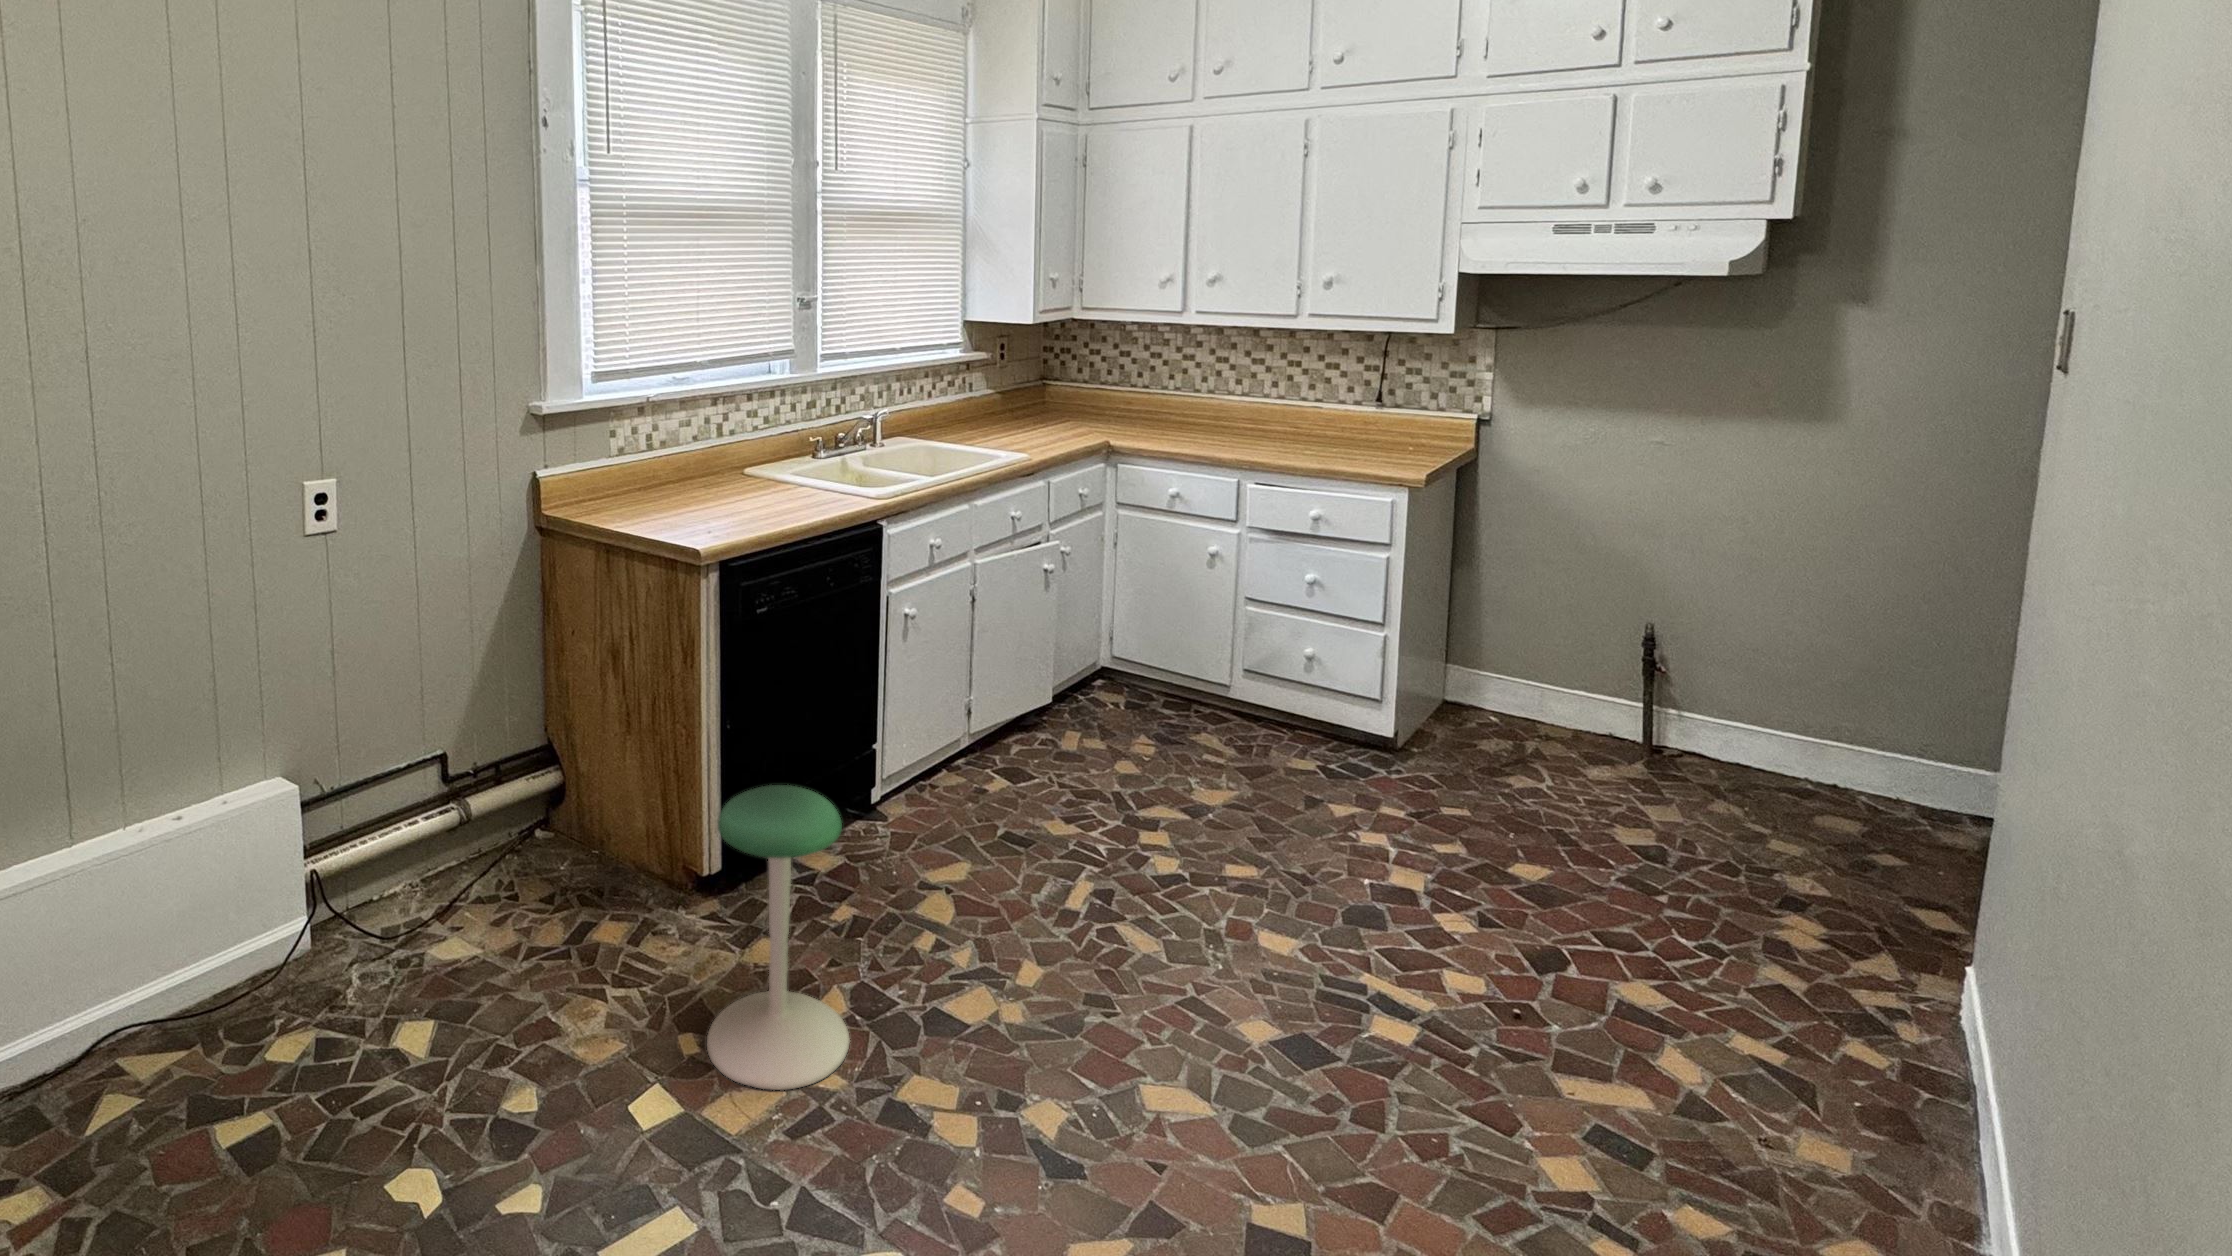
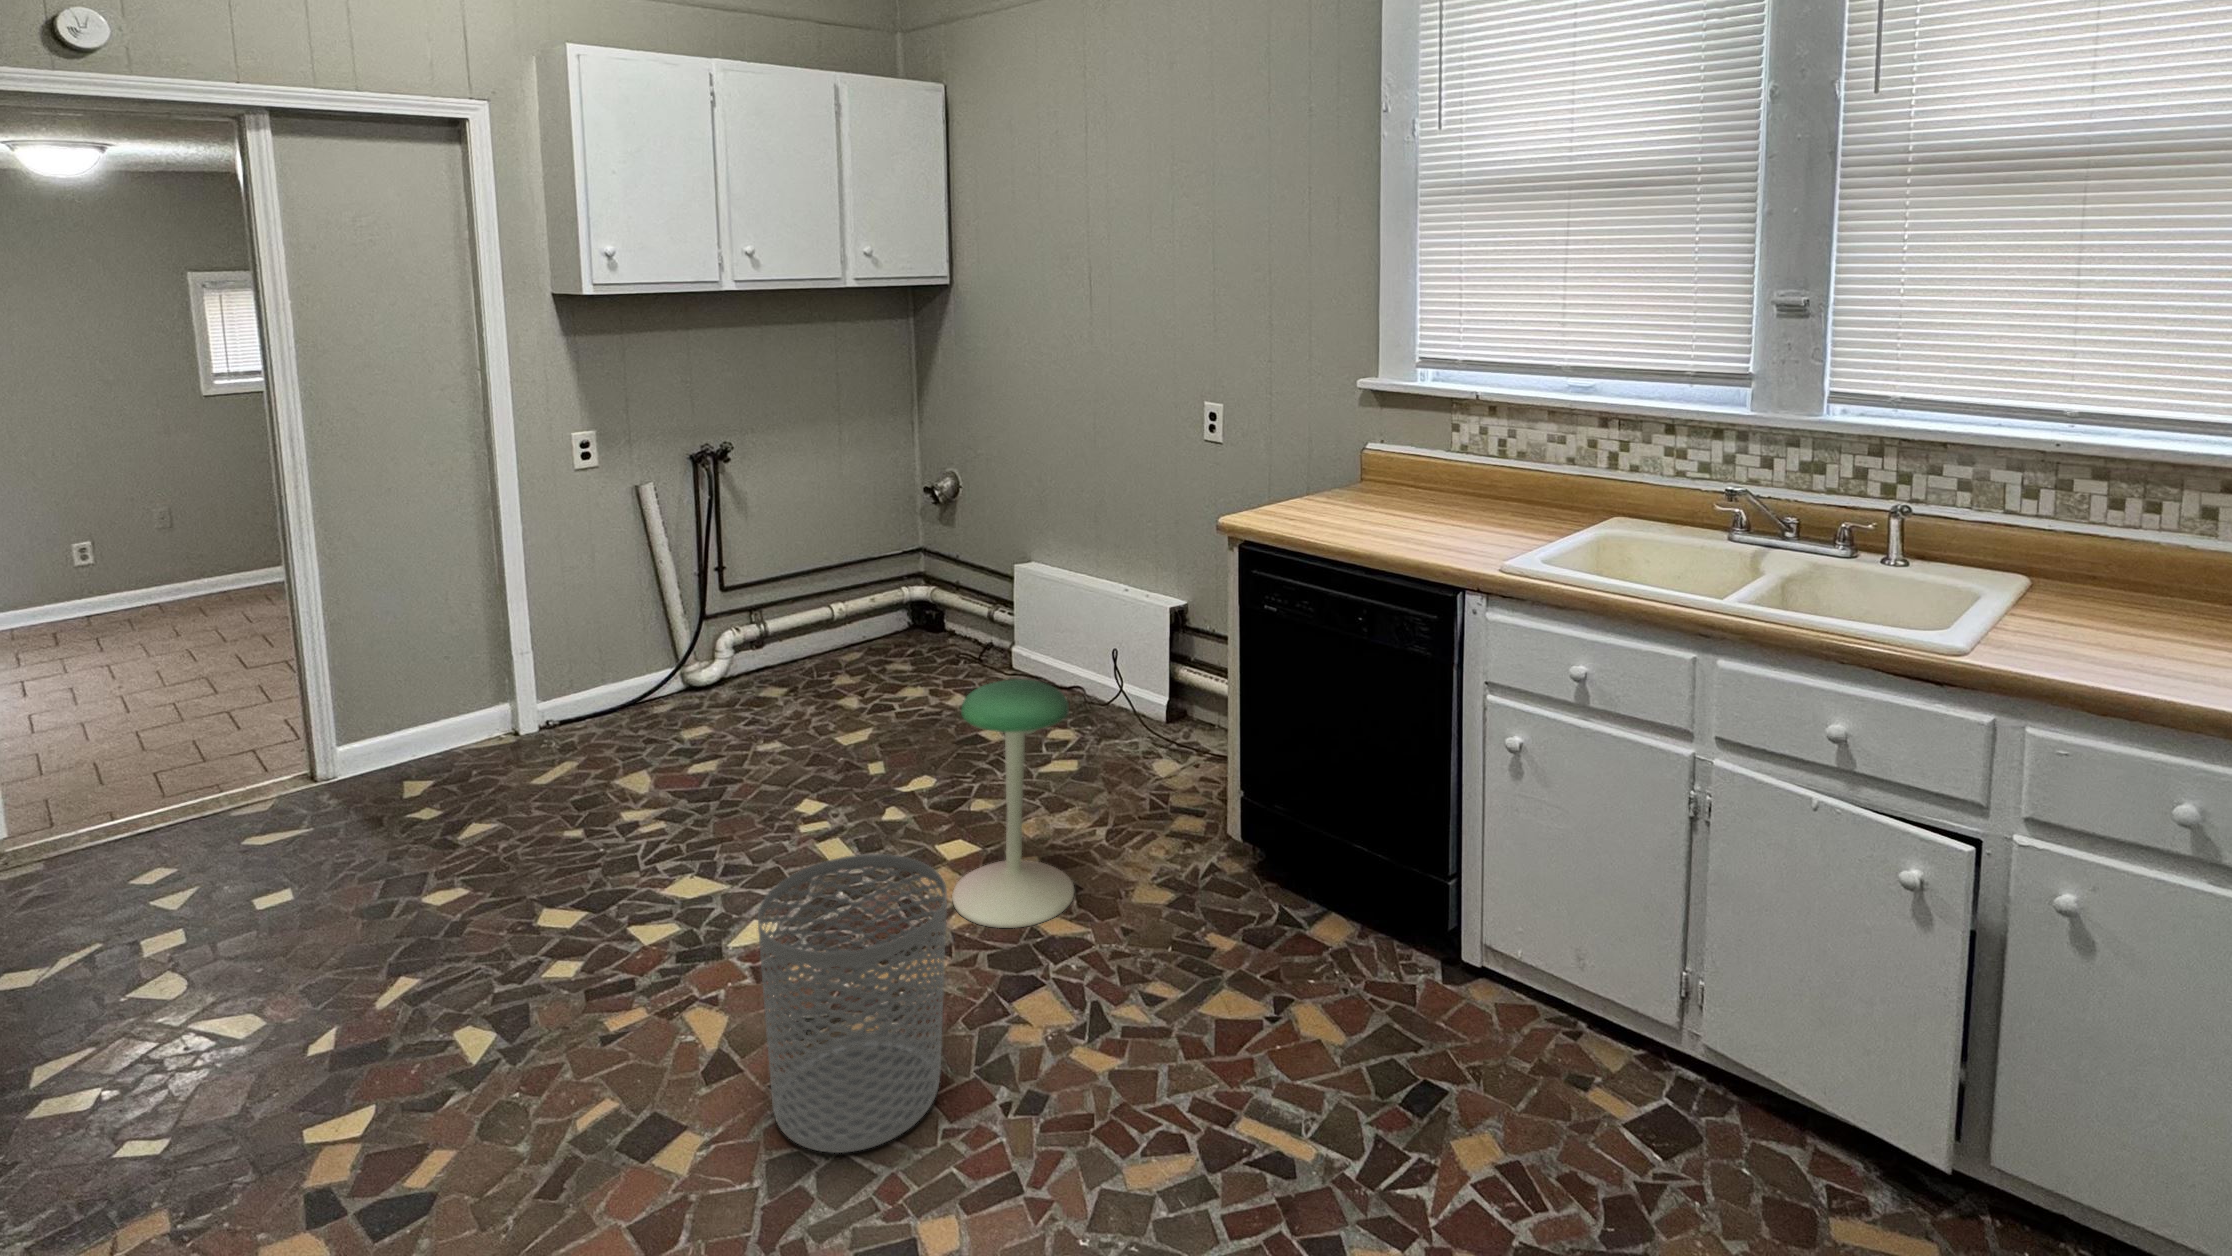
waste bin: none [1066,869,1249,1157] -> present [758,854,947,1153]

